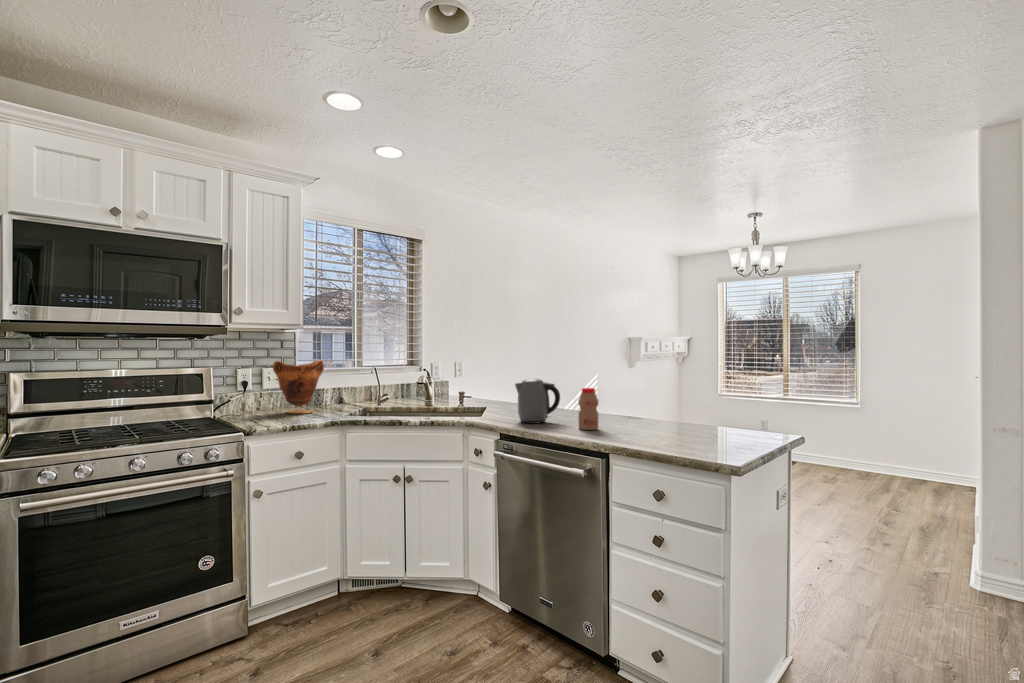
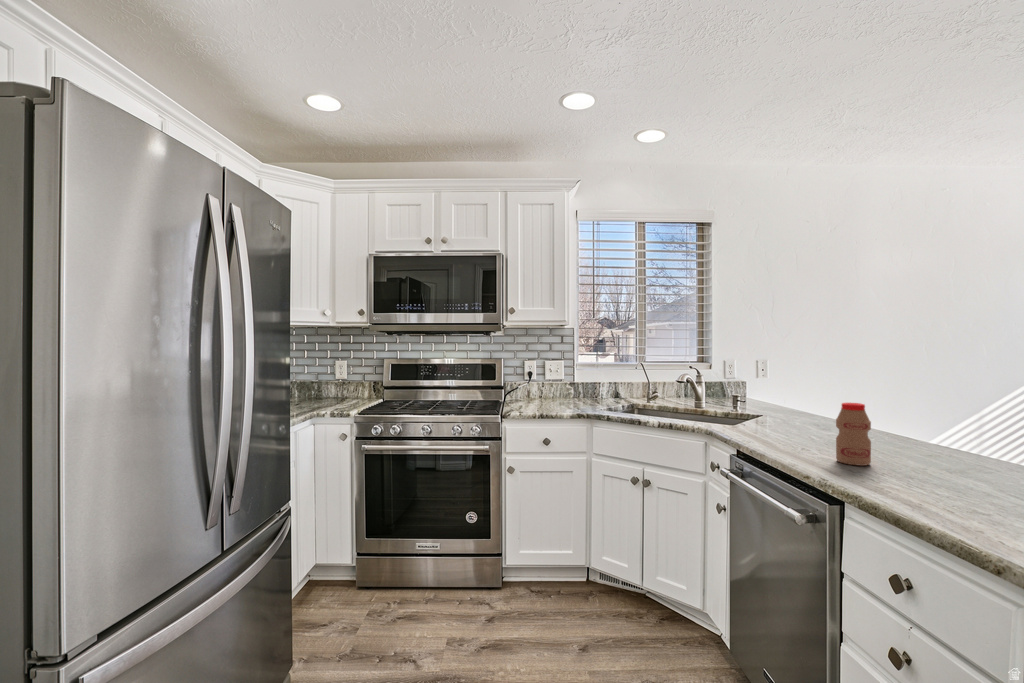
vase: present [273,360,324,414] -> none [546,355,591,403]
kettle: present [515,378,560,424] -> none [761,384,828,444]

